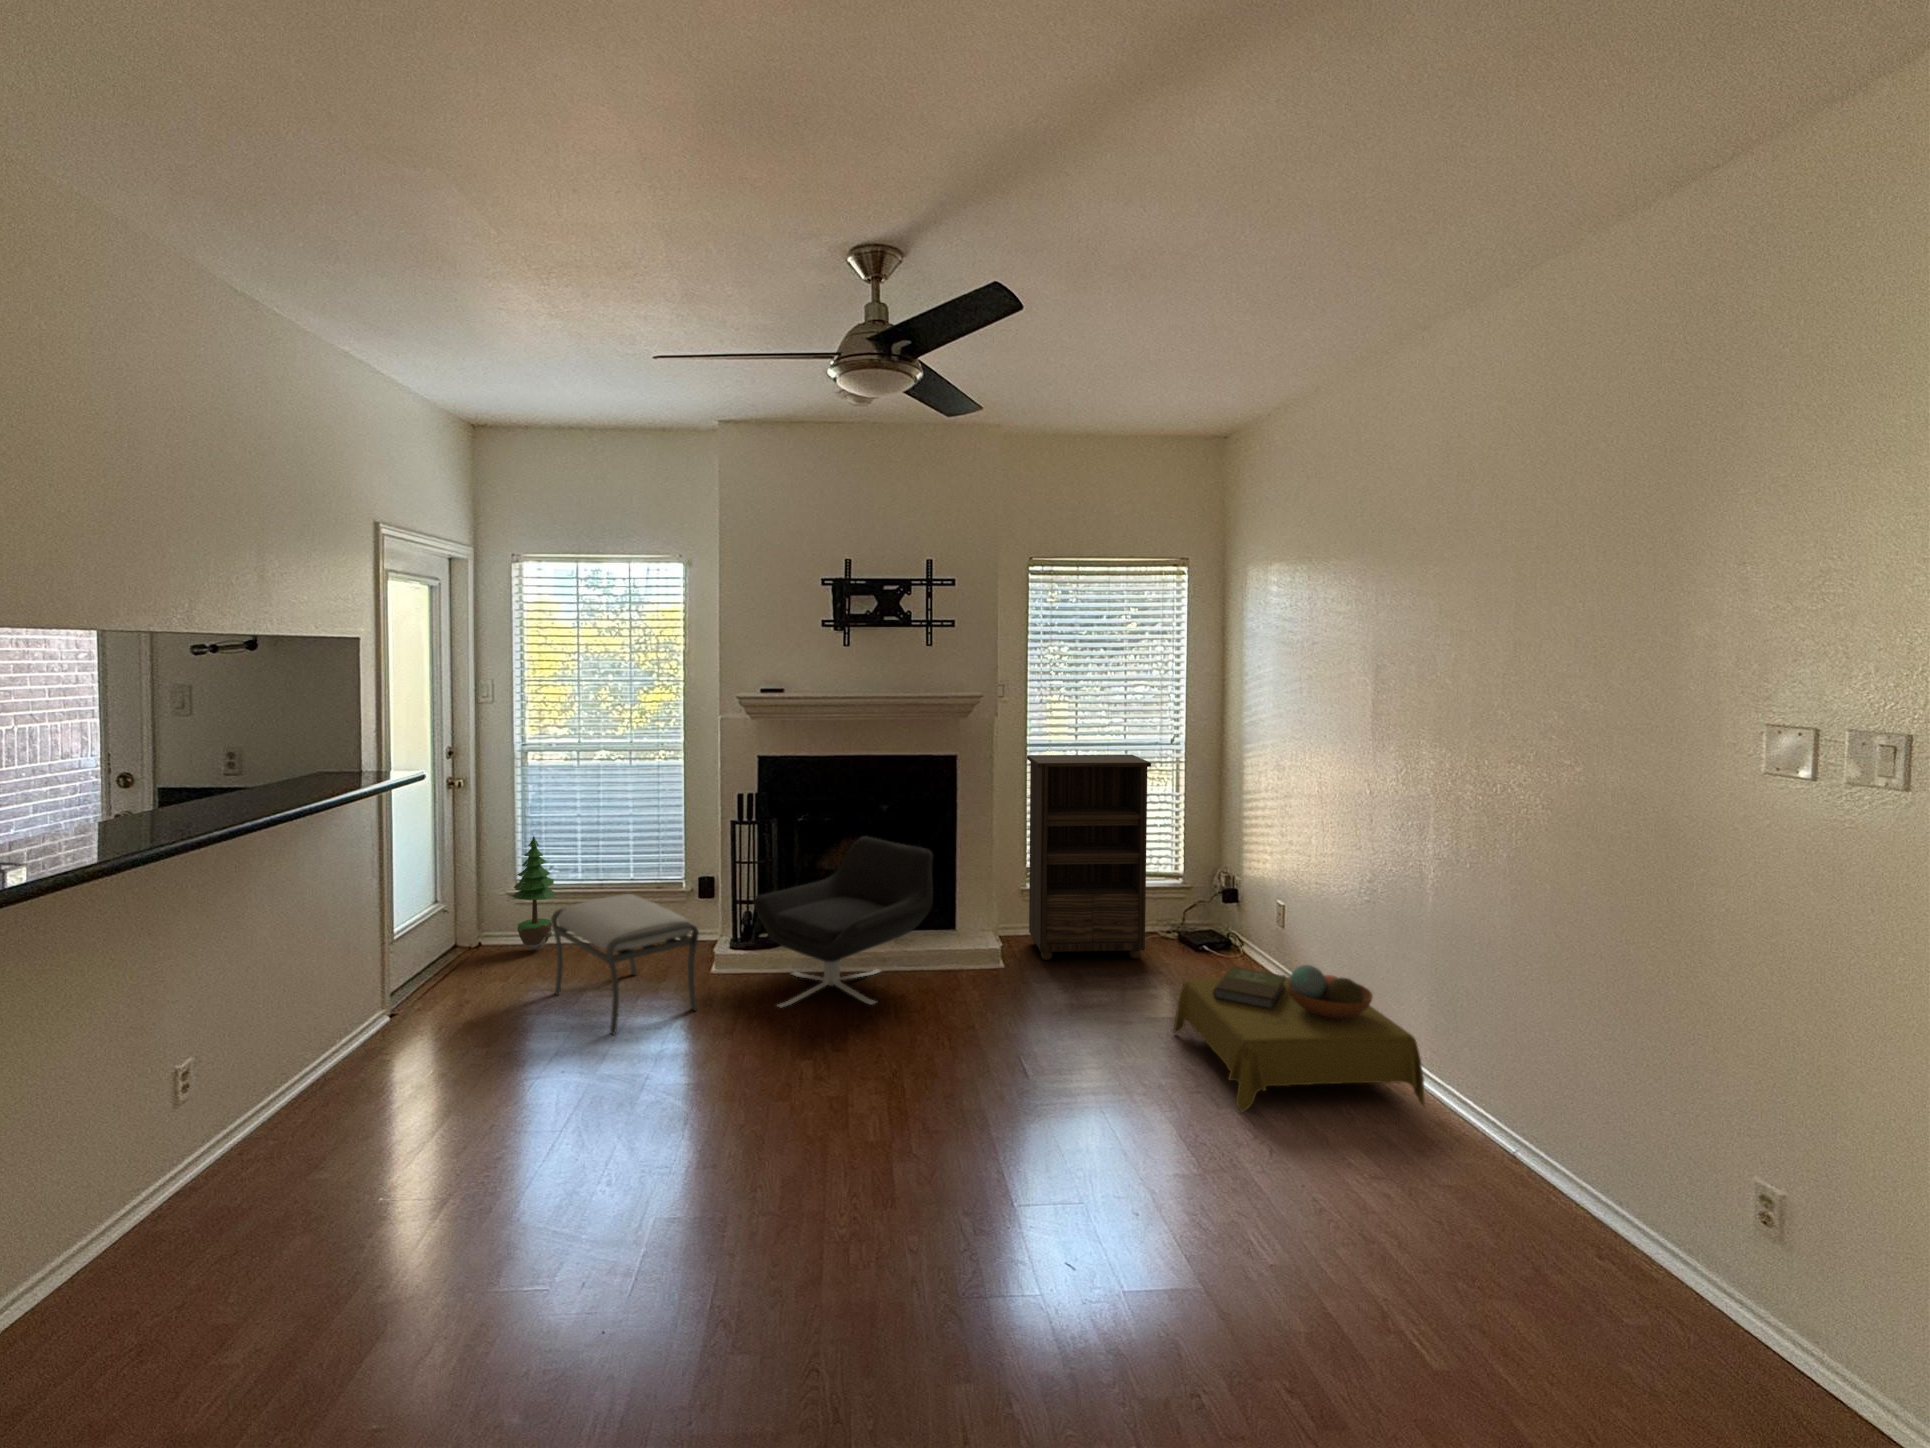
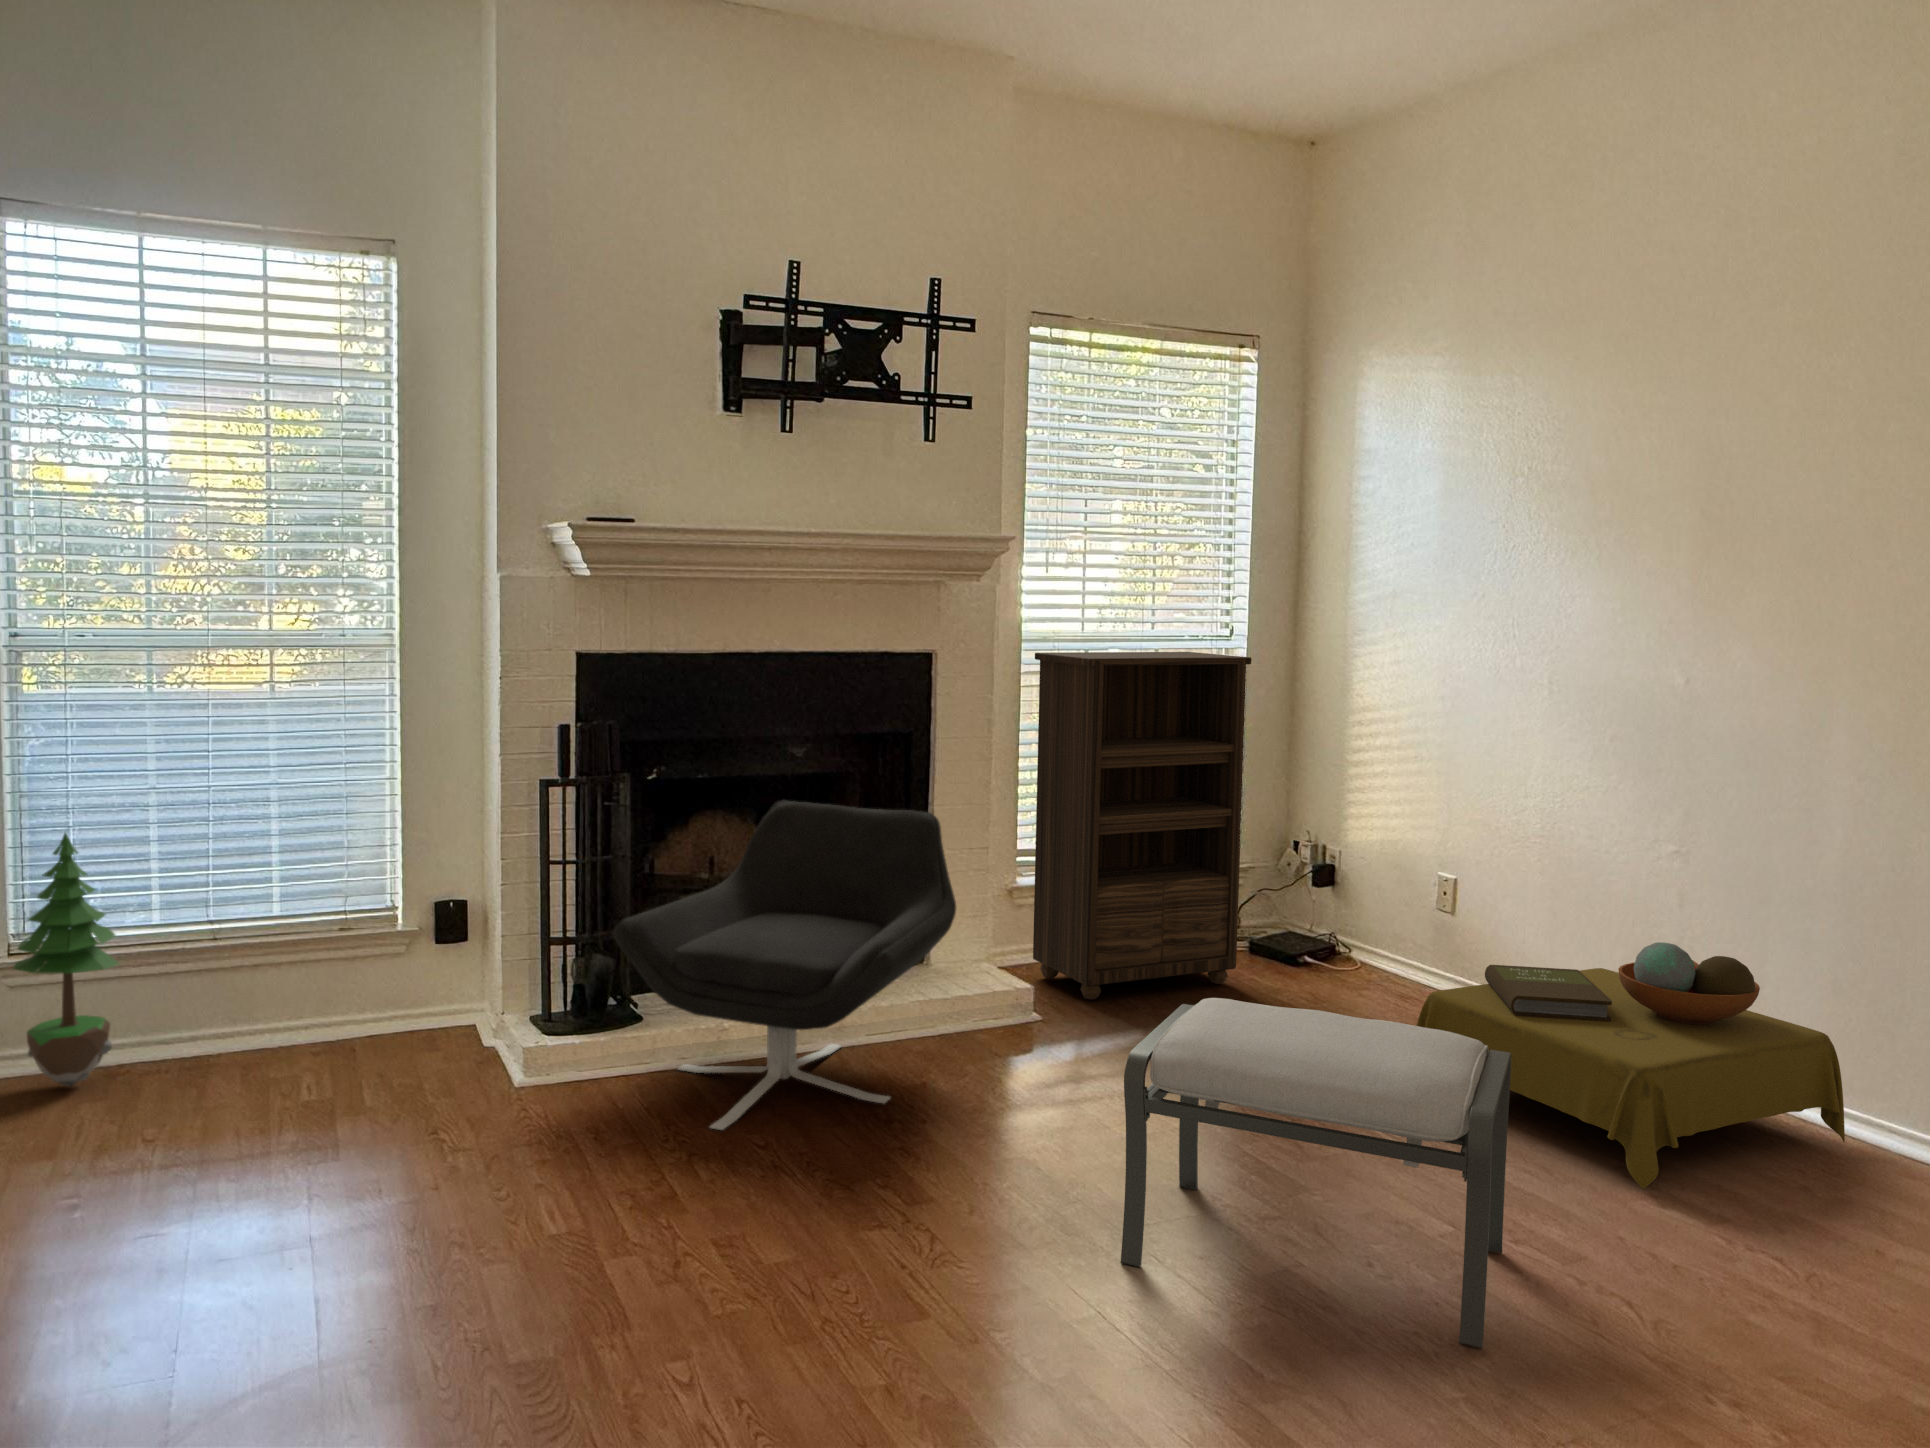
ottoman: present [551,894,699,1034] -> present [1120,998,1511,1348]

